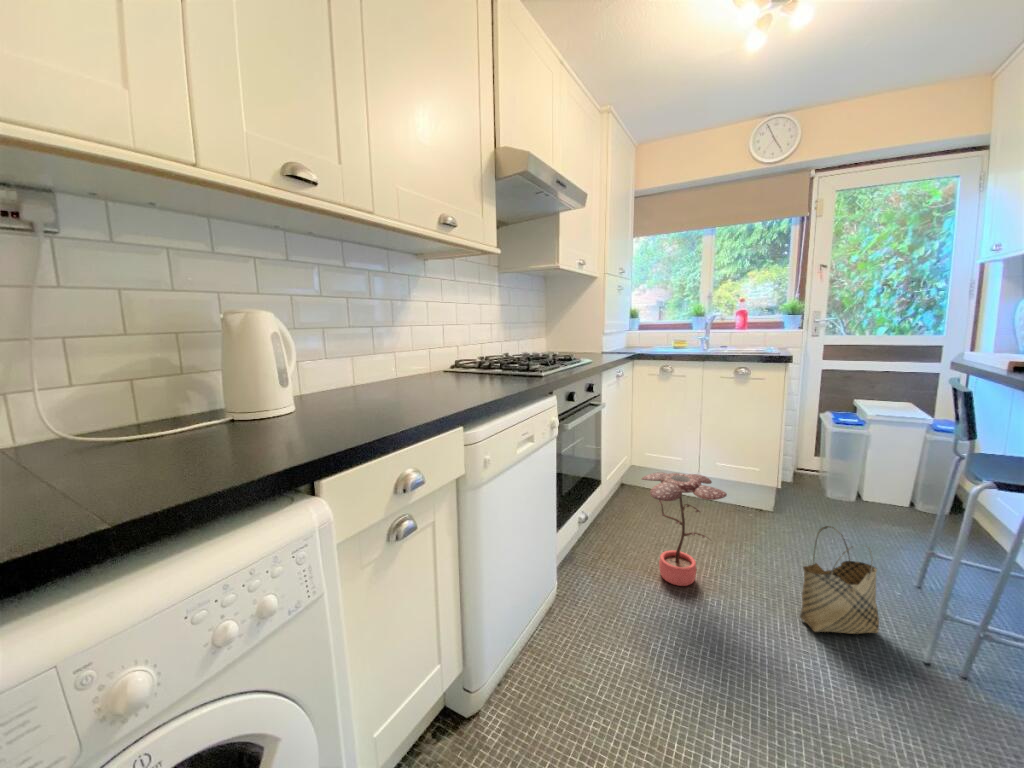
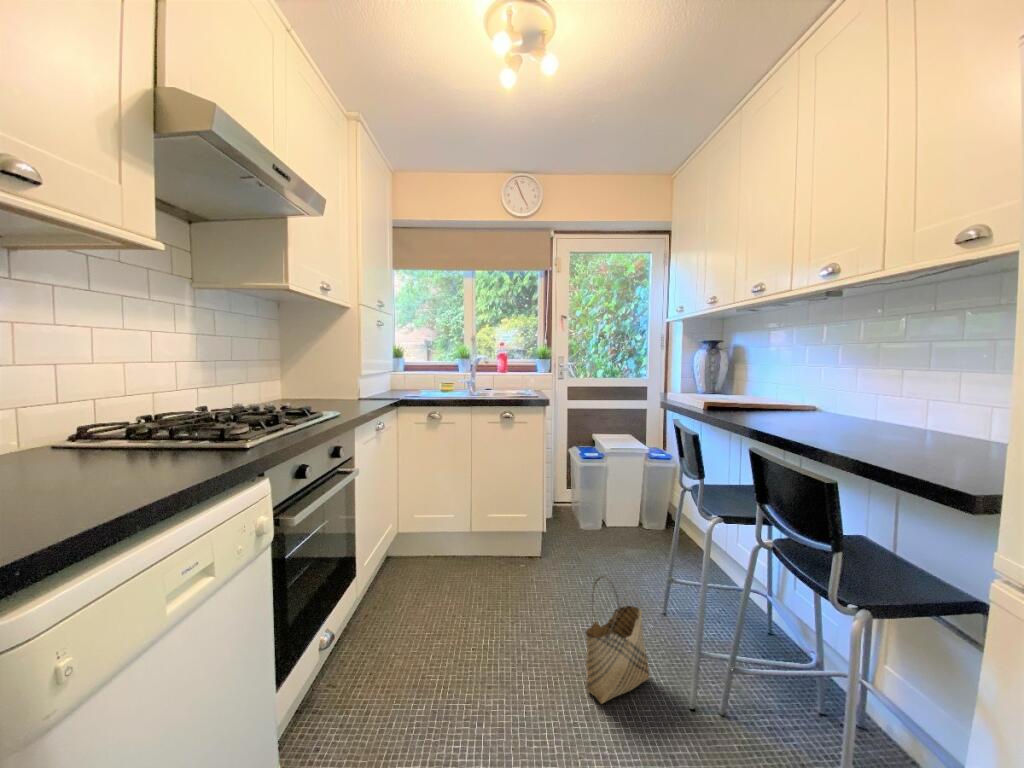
potted plant: present [642,472,727,586] -> none [409,543,508,697]

